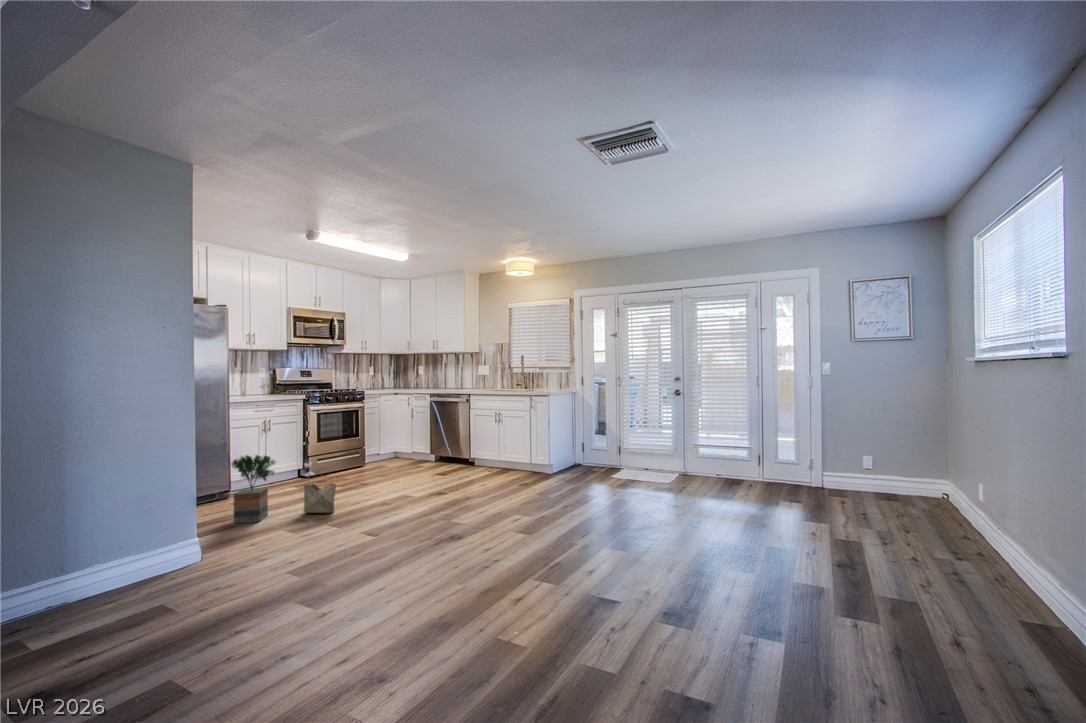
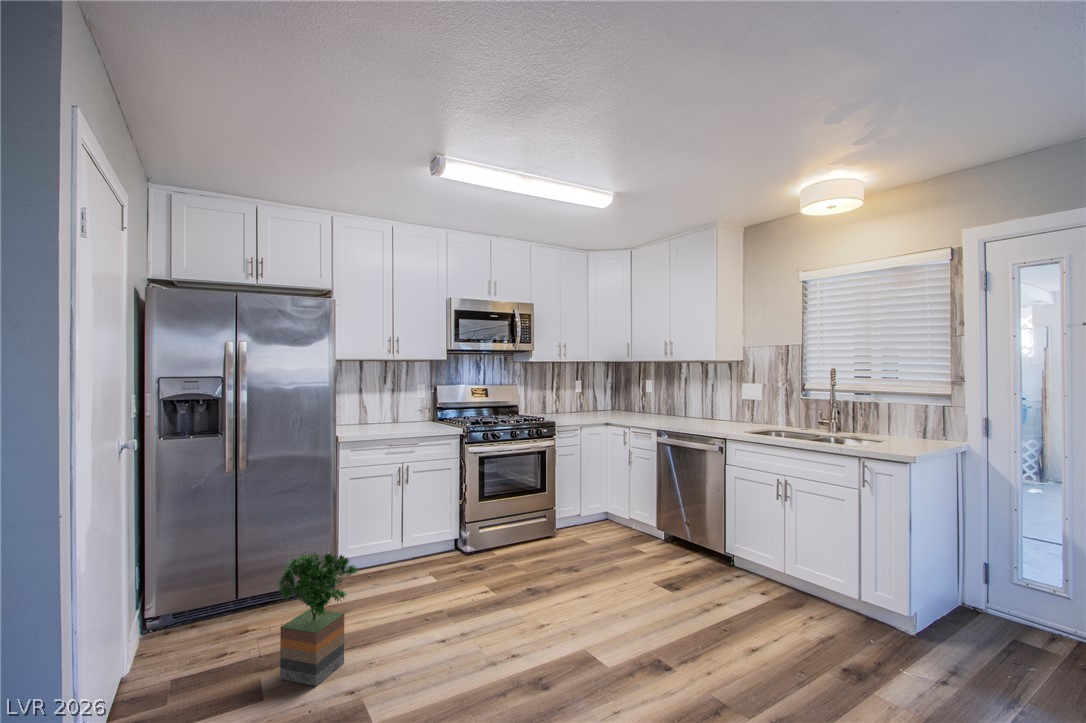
woven basket: present [303,471,336,513] -> none [392,592,448,691]

